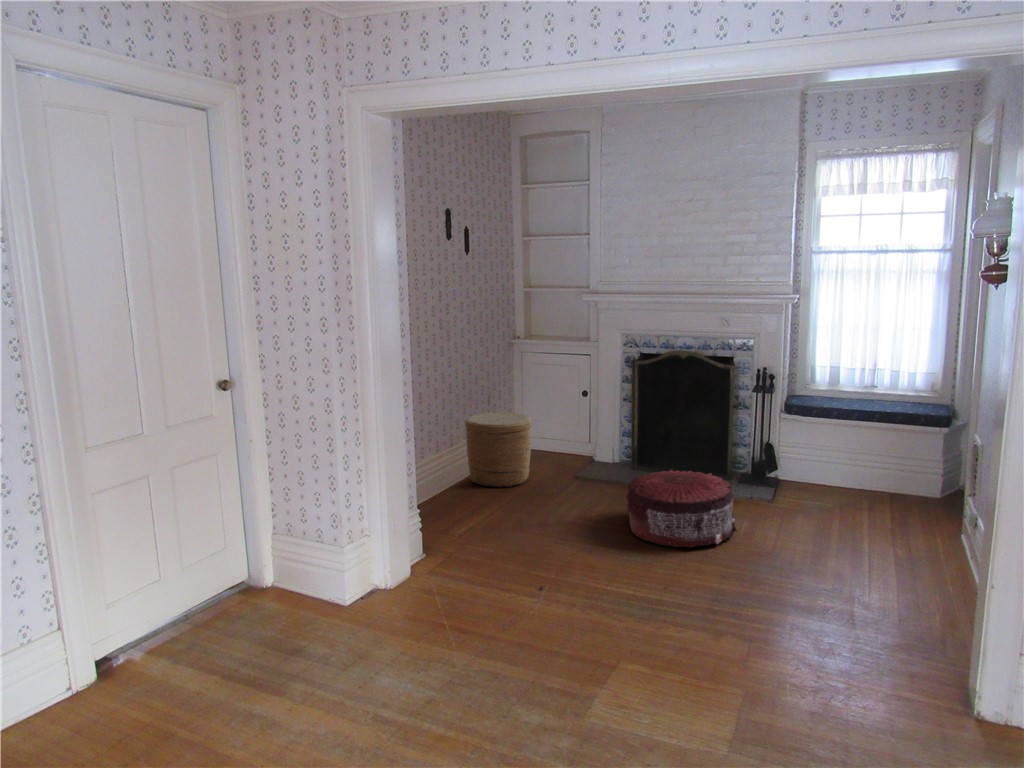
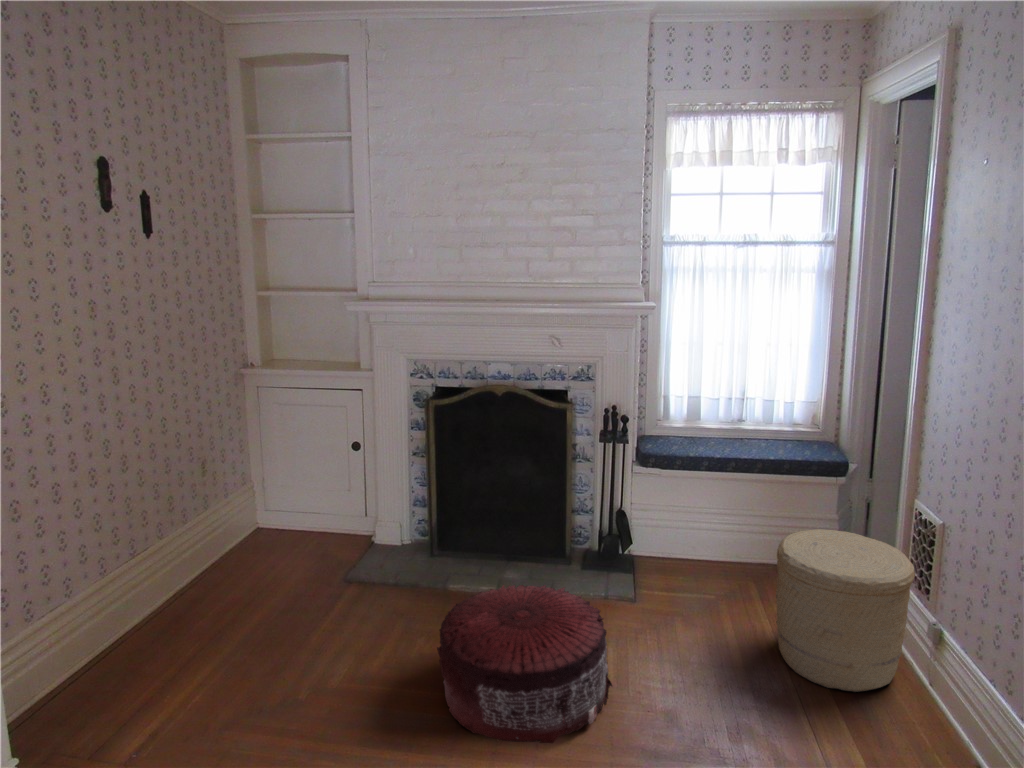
woven basket: present [465,412,532,487] -> present [776,529,915,692]

